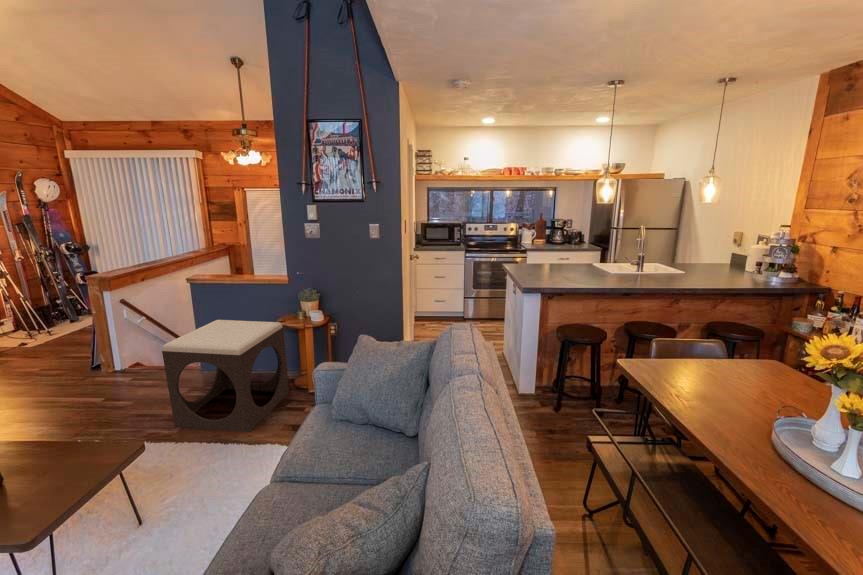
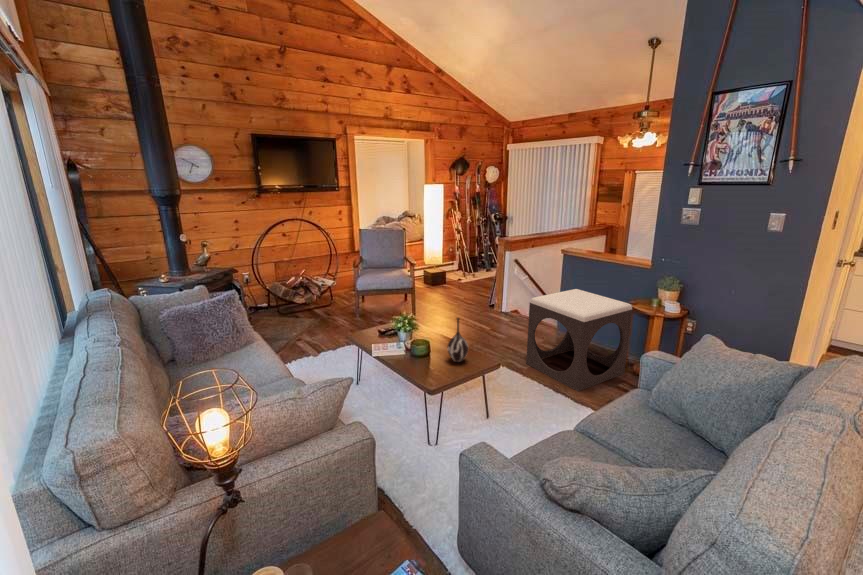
vase: none [38,410,83,478] -> present [447,318,468,362]

